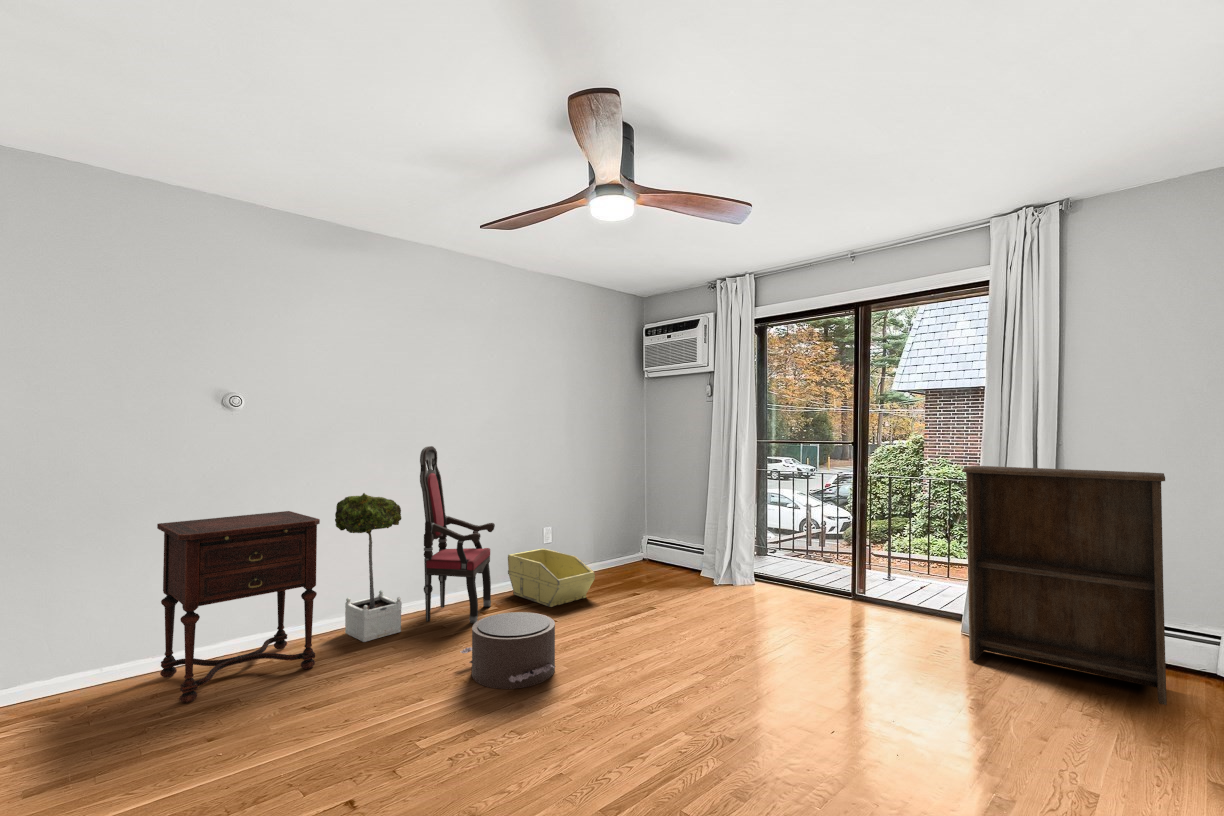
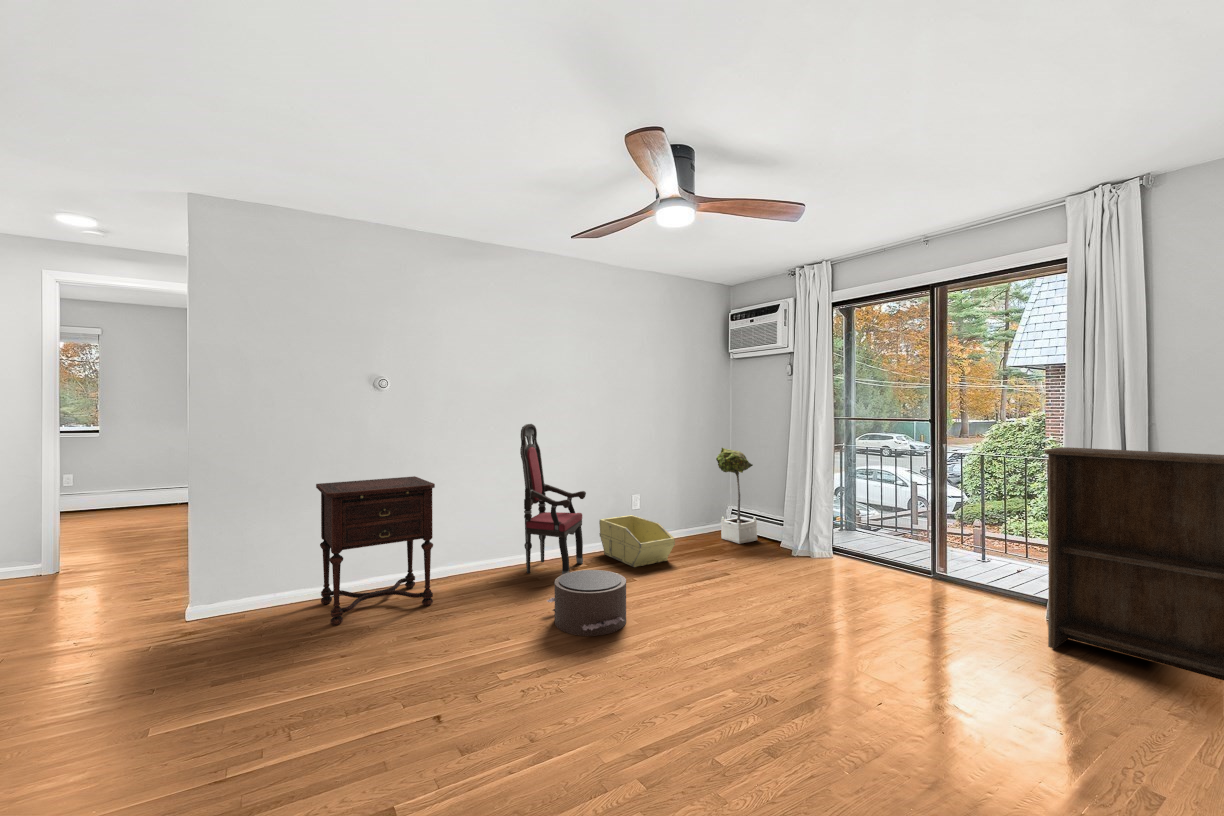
potted tree: present [335,493,402,642] -> present [716,448,757,544]

